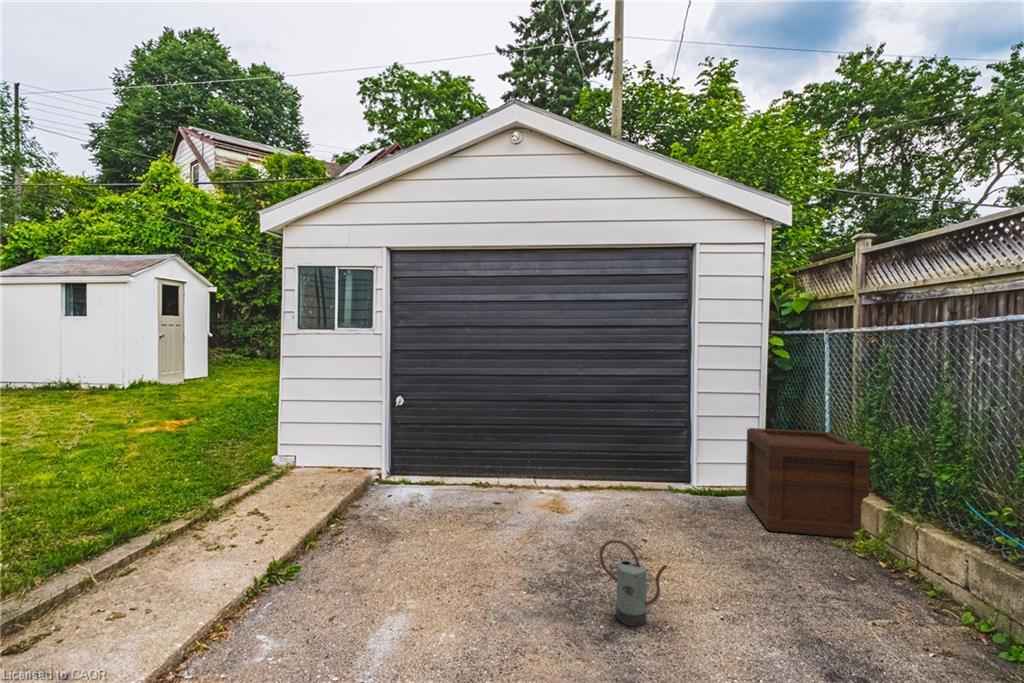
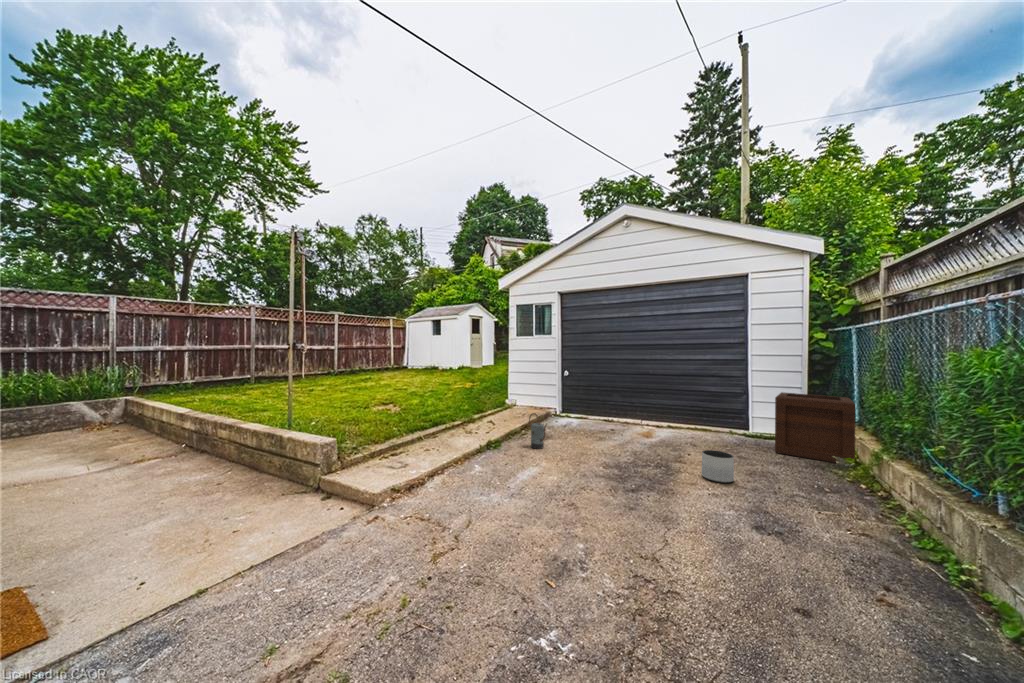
watering can: present [600,540,667,626] -> present [529,413,547,449]
planter: none [758,585,819,659] -> present [702,450,734,483]

